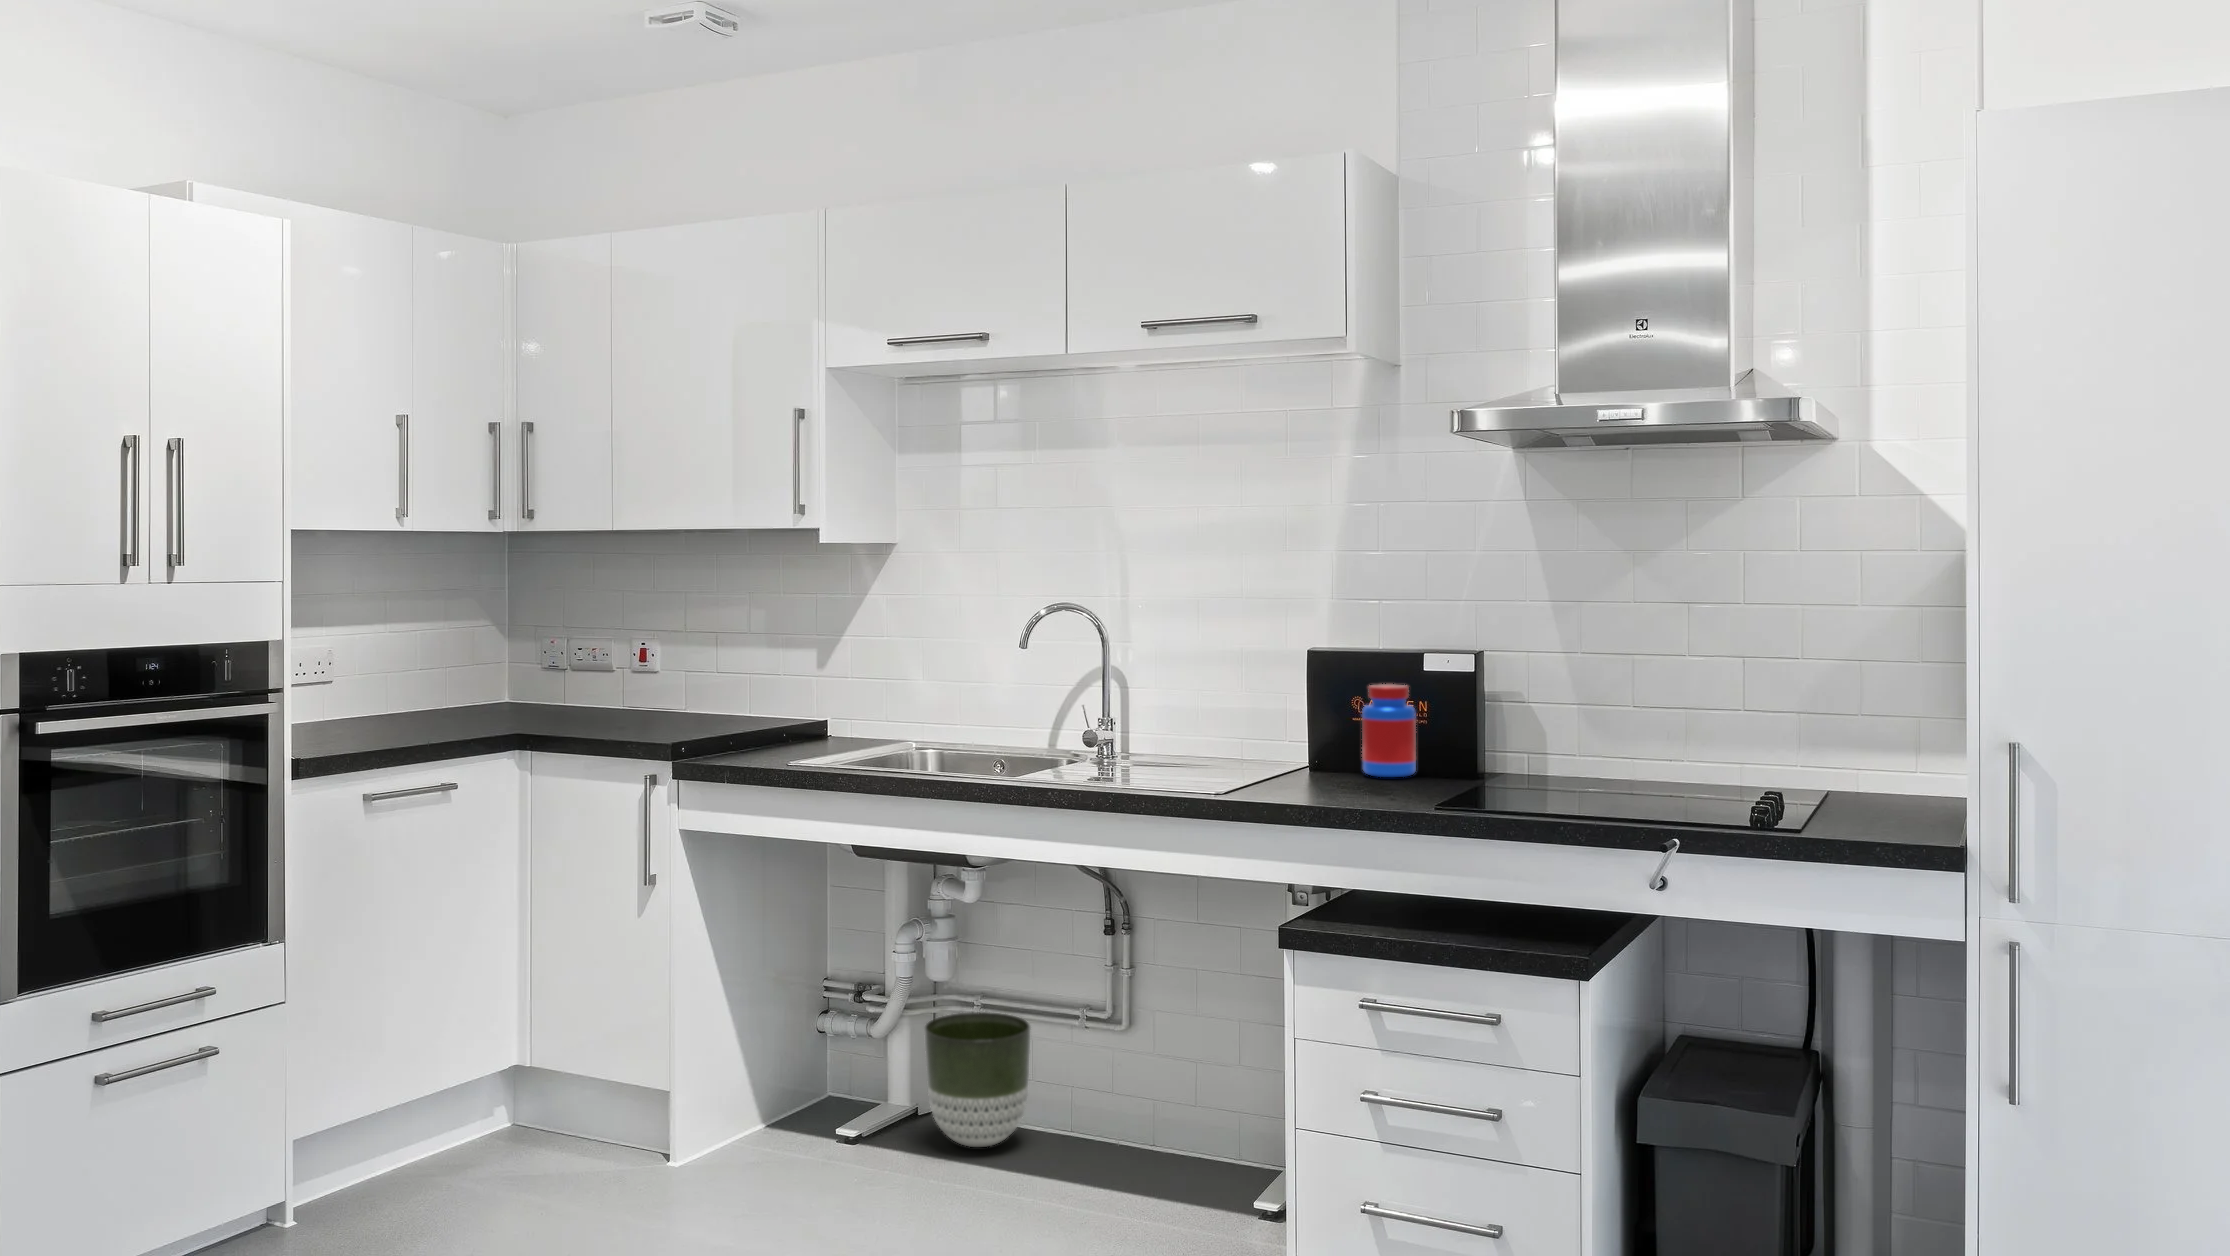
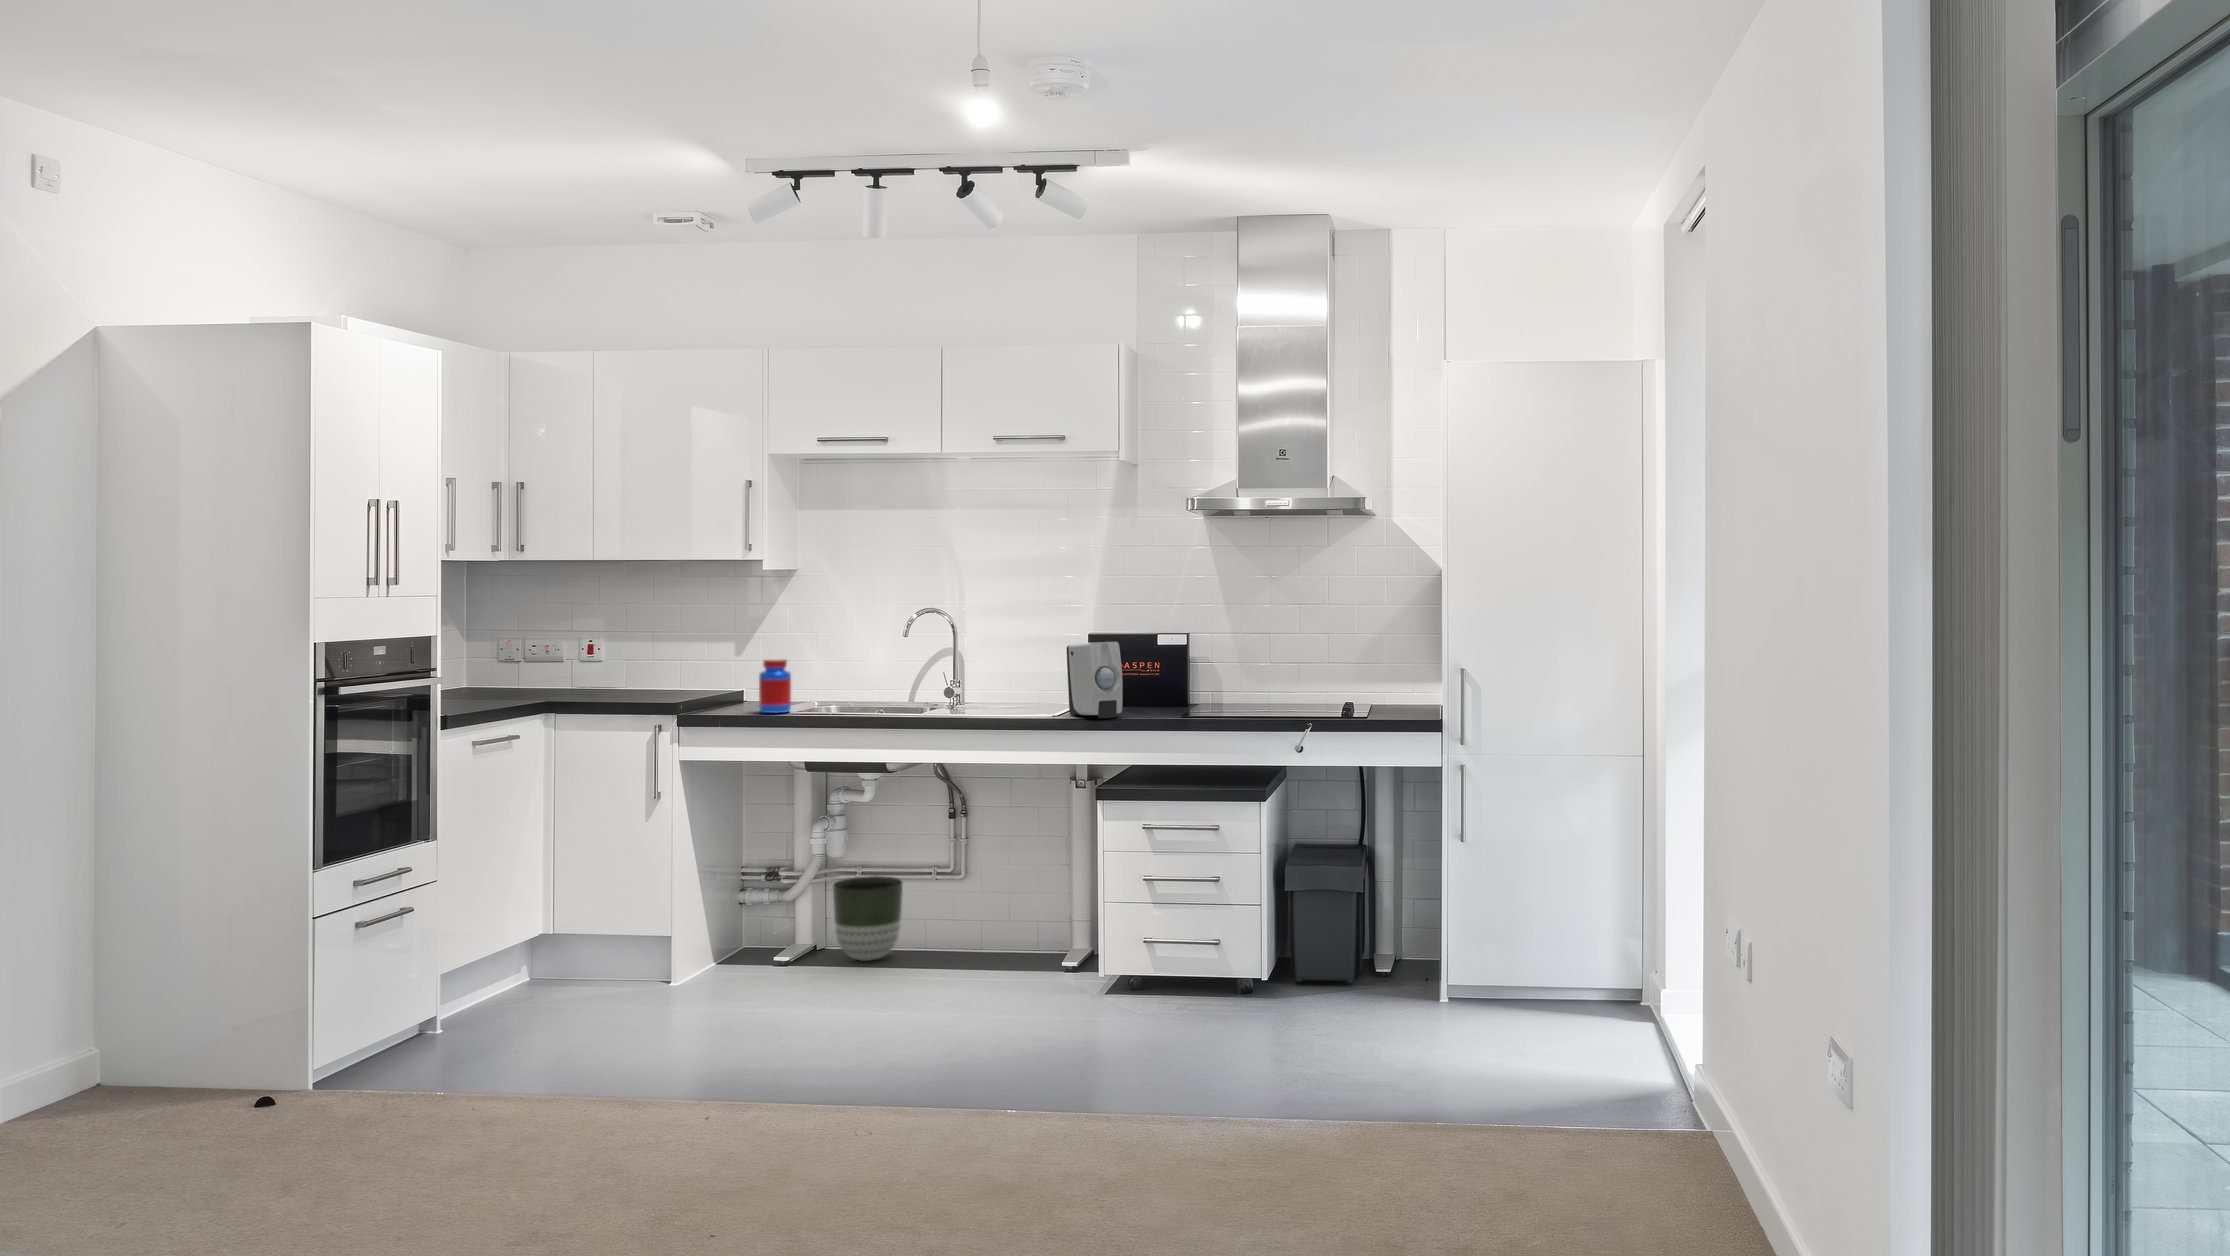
soap dispenser: none [1249,668,1339,802] -> present [1067,642,1123,718]
jar: present [1362,684,1416,777] -> present [759,659,791,713]

